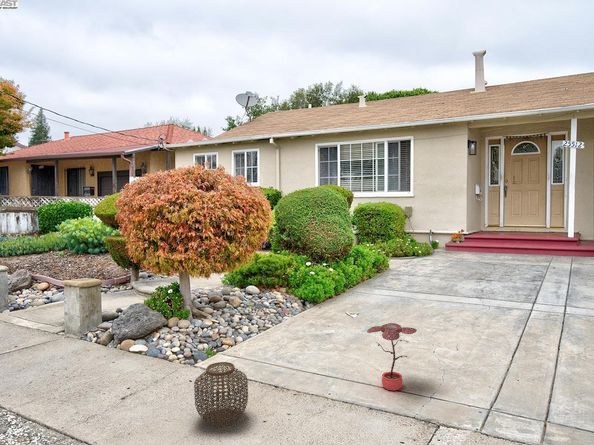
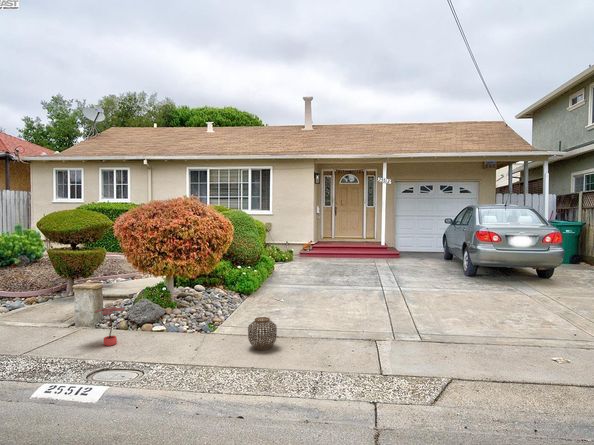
potted plant: present [367,323,417,390] -> present [94,307,125,346]

